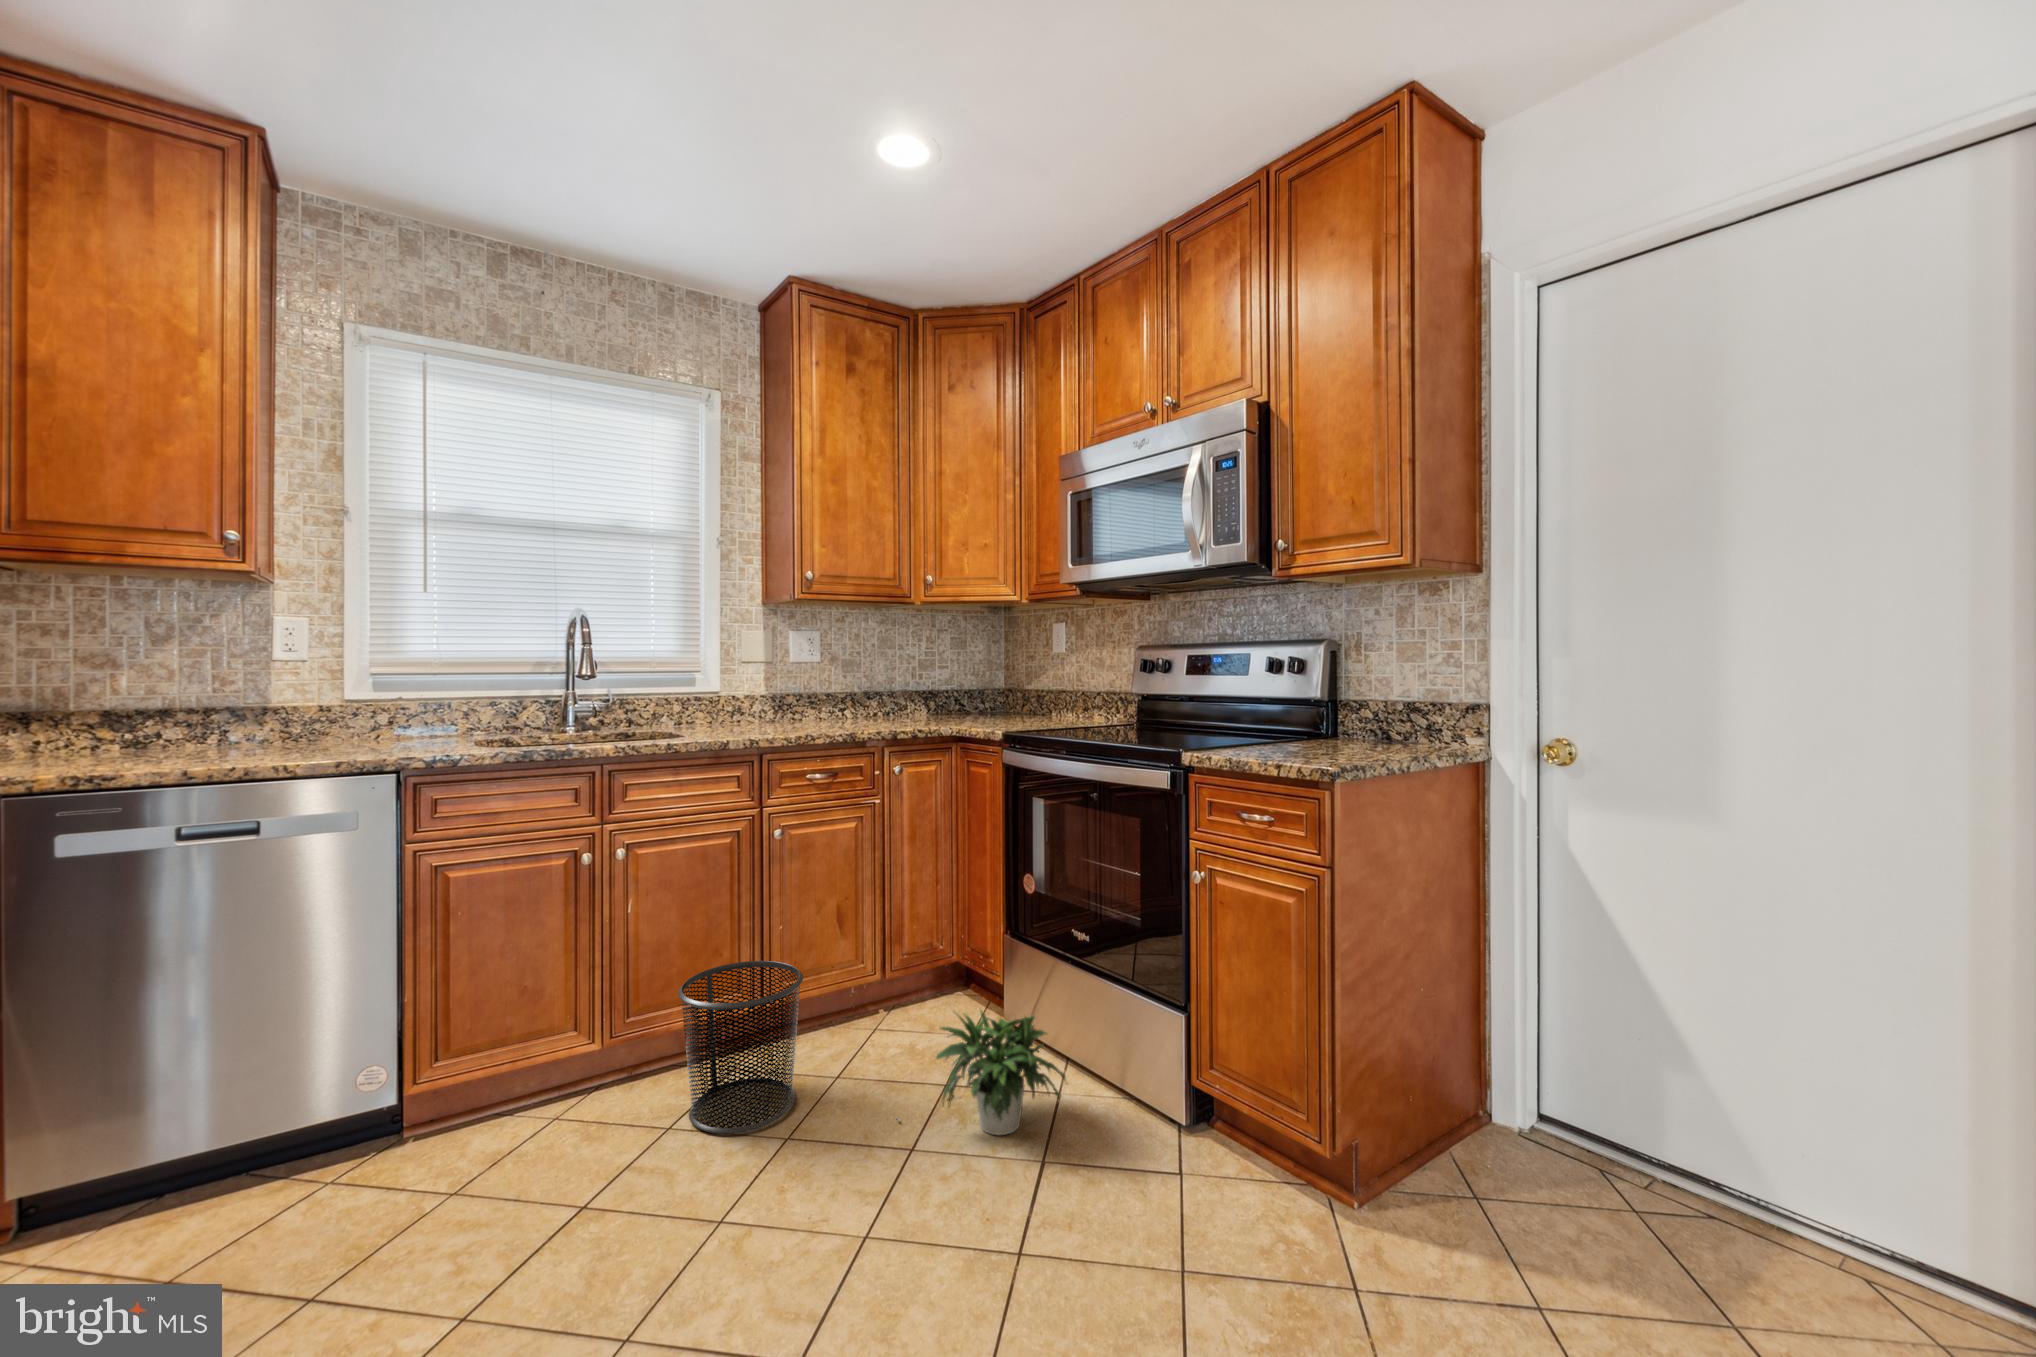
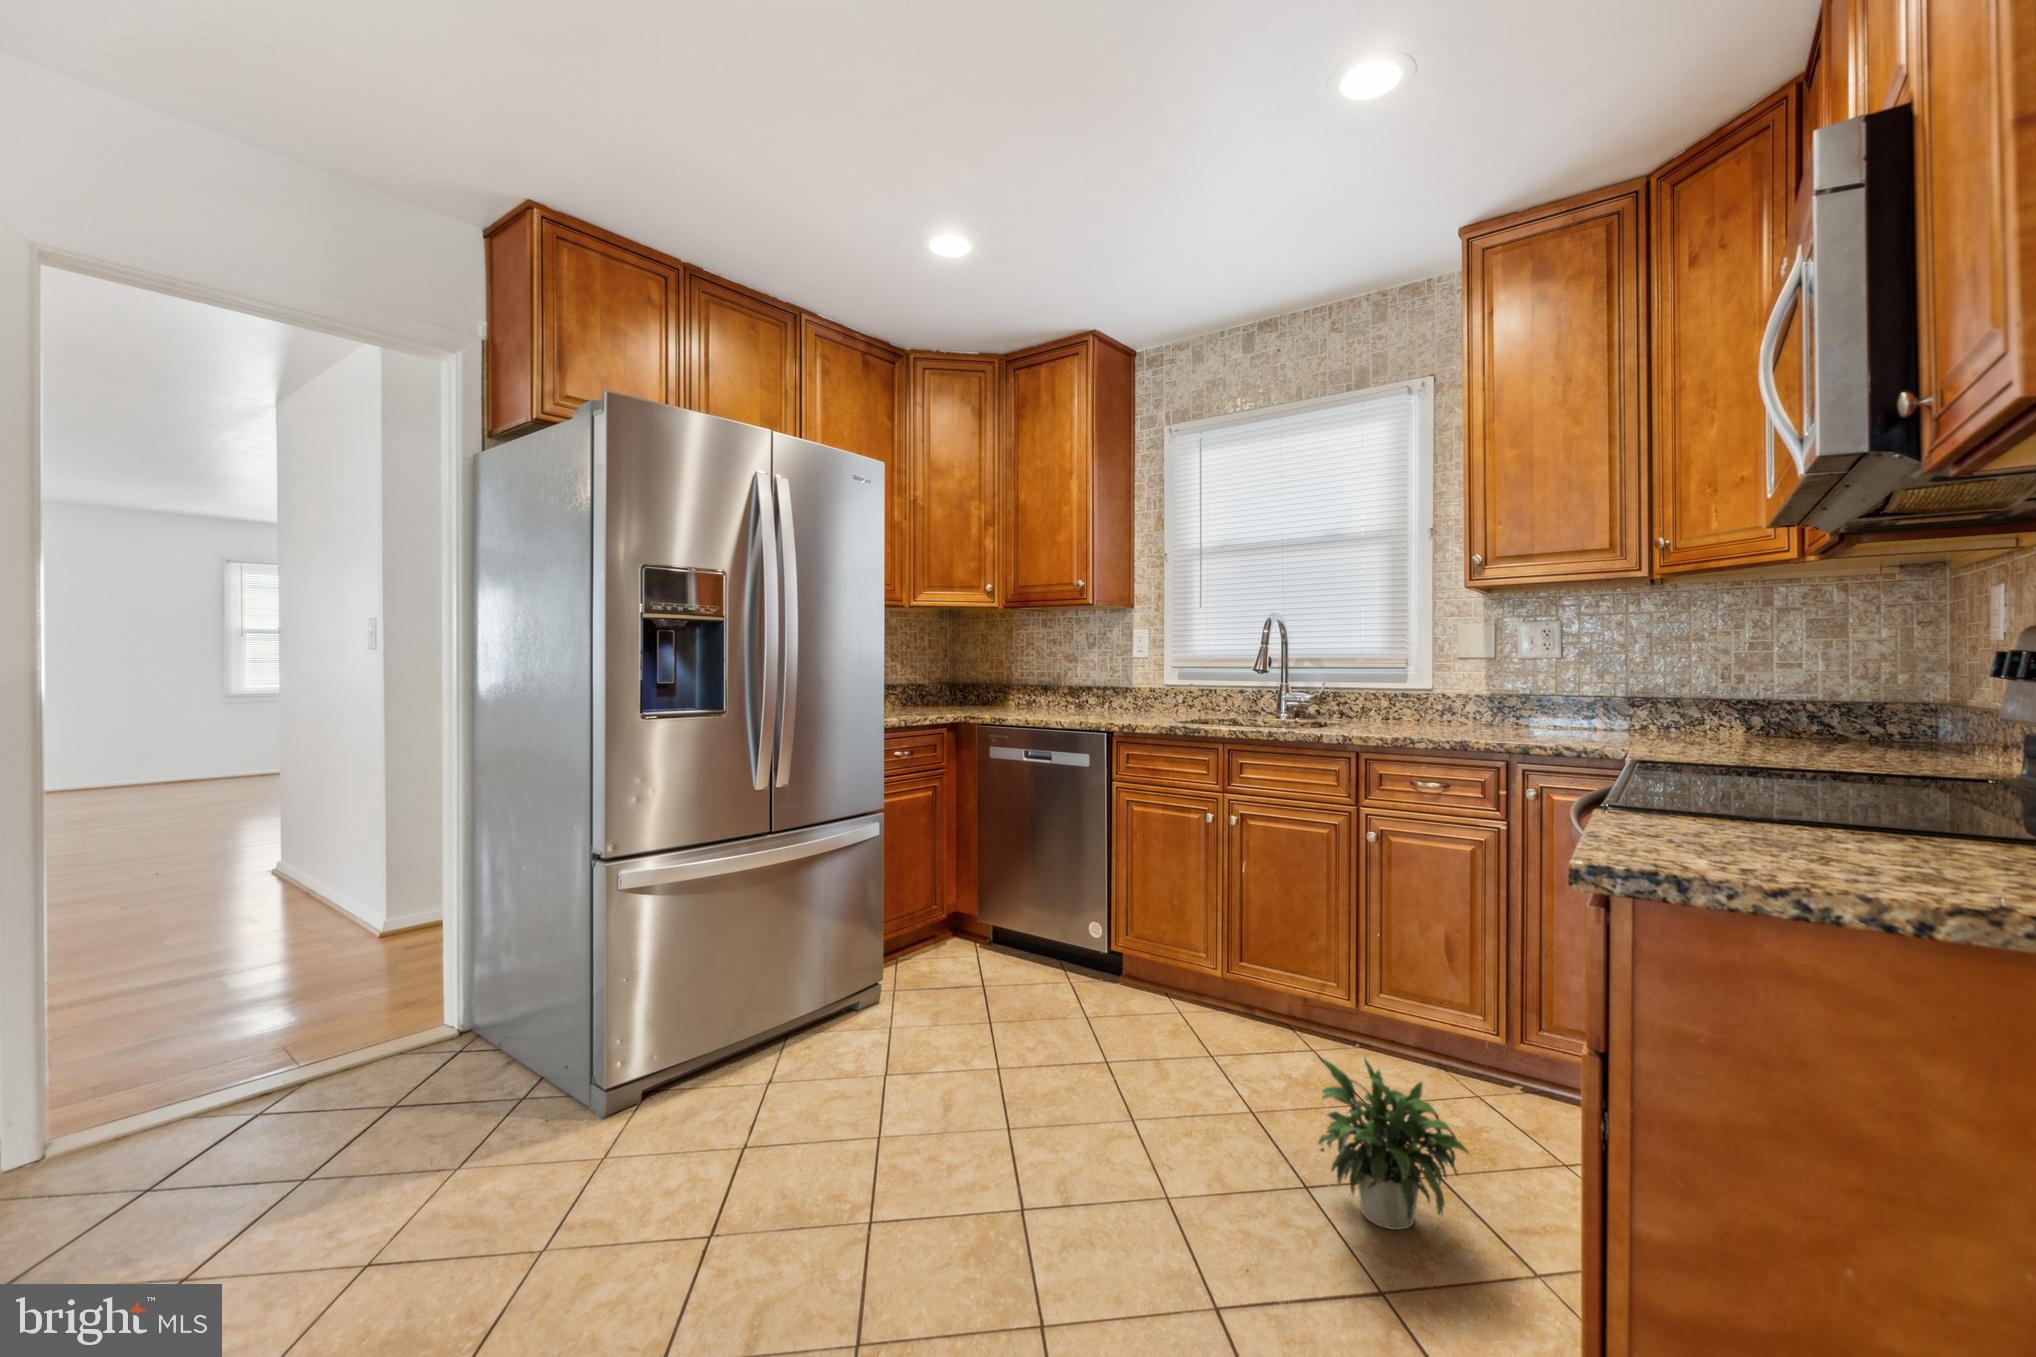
waste bin: present [678,961,803,1134] -> none [1207,935,1319,1086]

